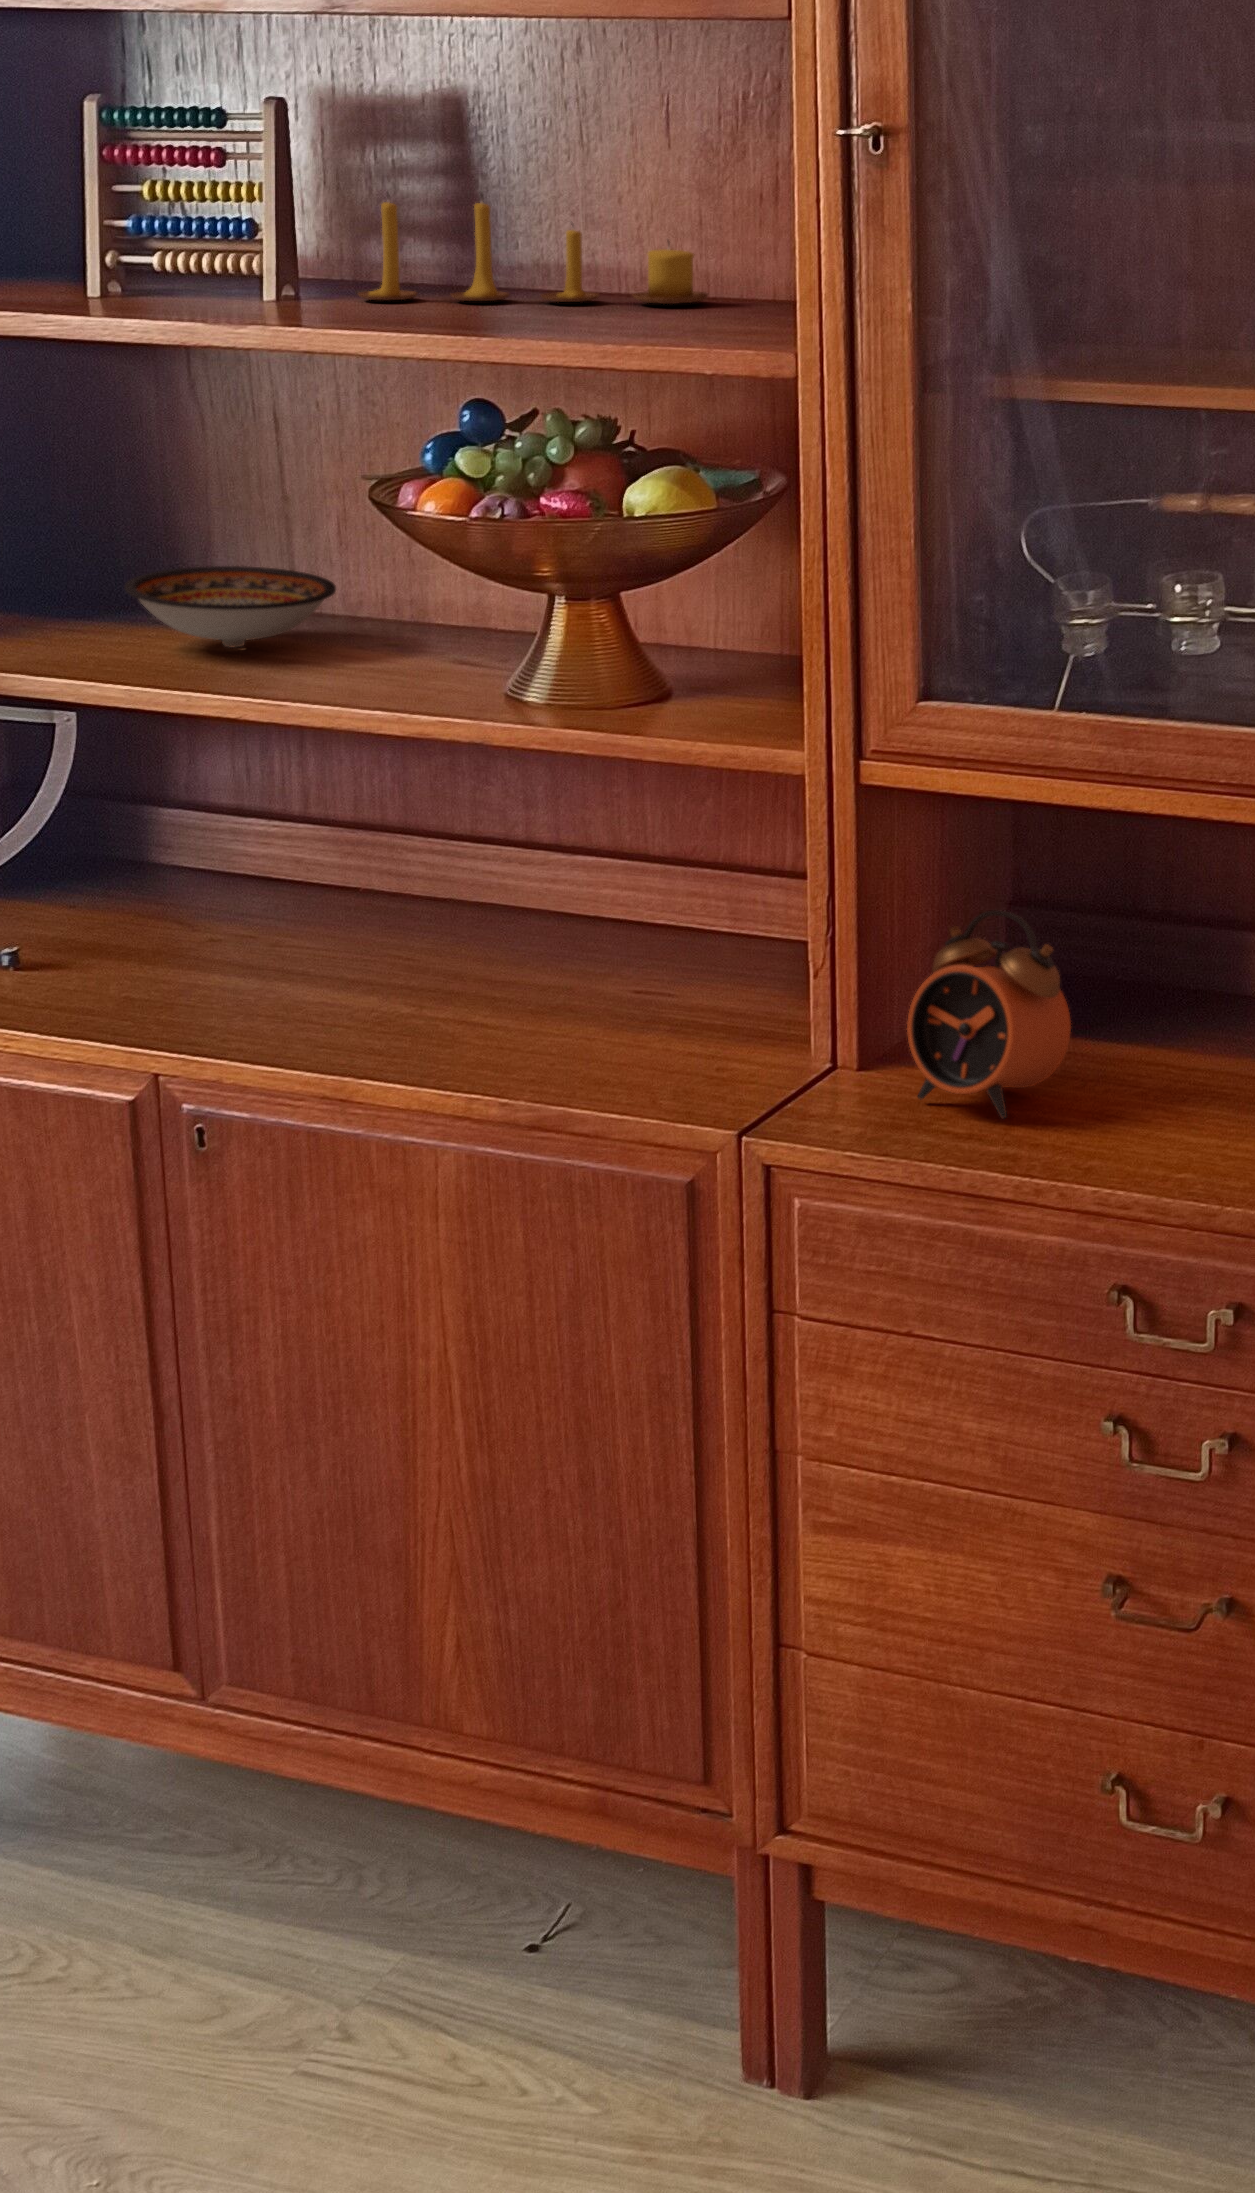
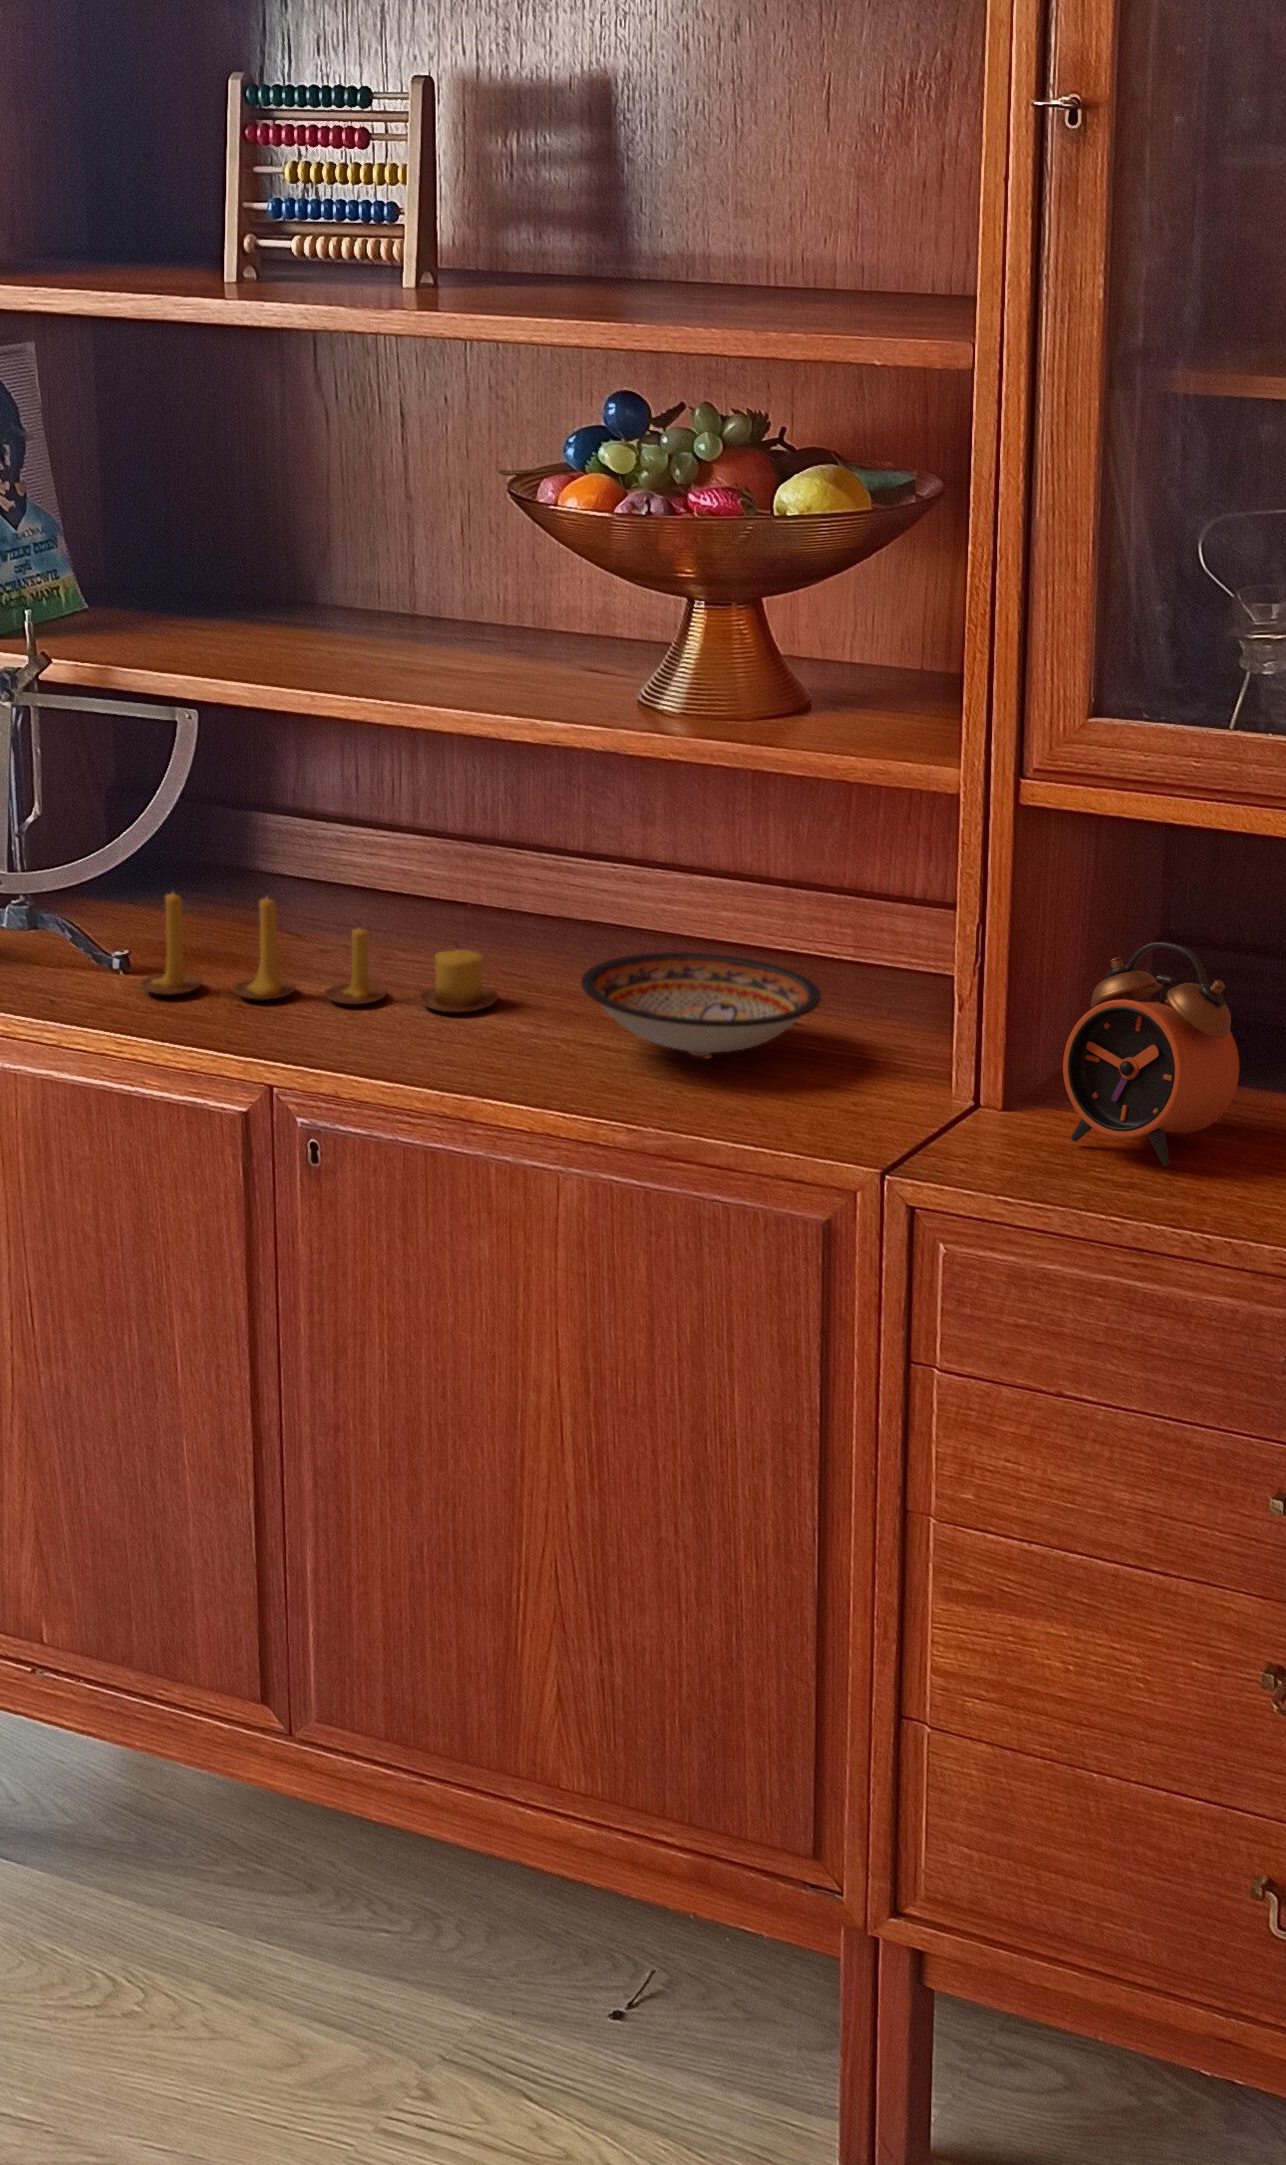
candle: present [359,201,708,304] -> present [140,892,498,1012]
ceramic bowl: present [125,566,336,647] -> present [581,952,821,1056]

